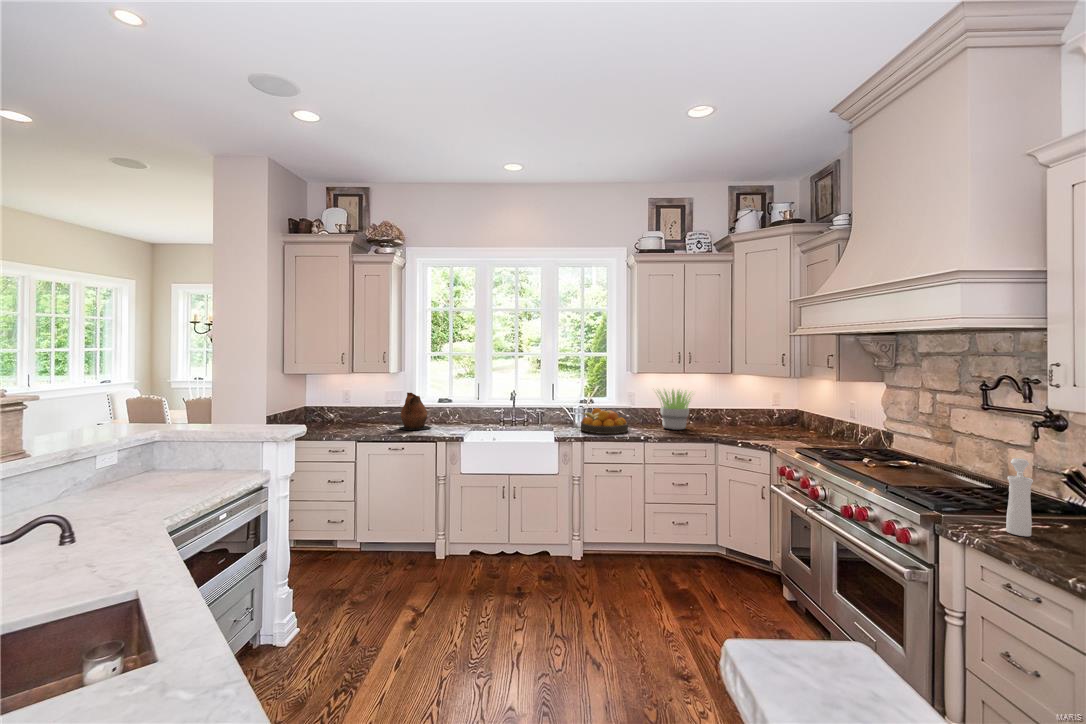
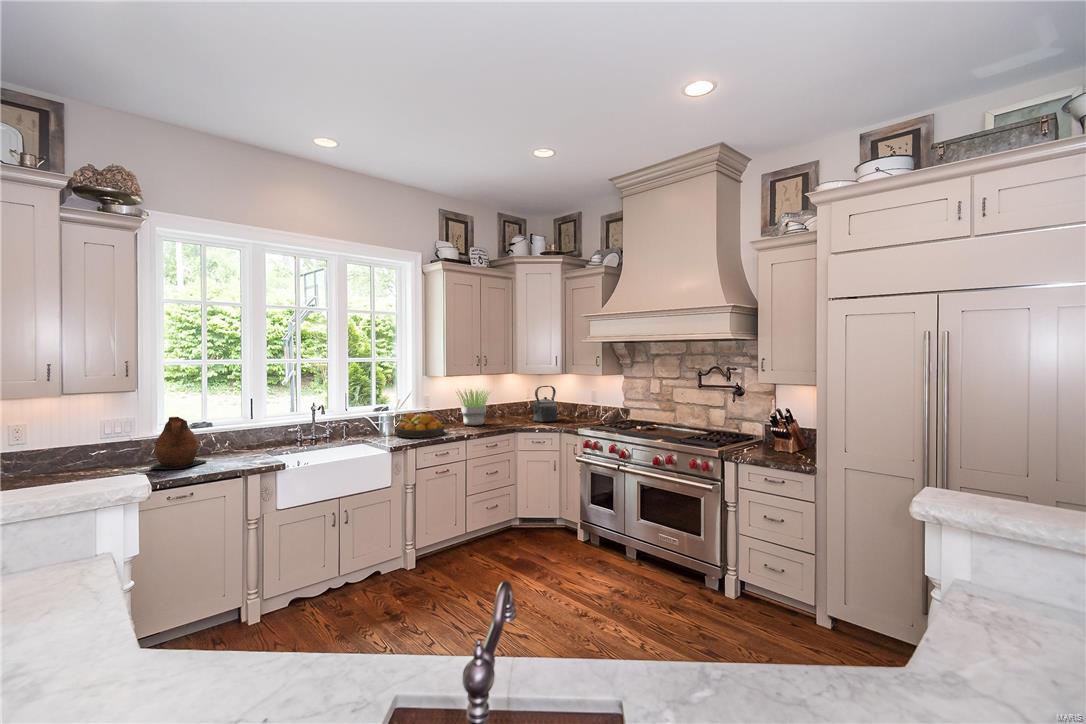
kettle: none [743,391,785,437] -> present [532,386,558,422]
pepper mill: present [1006,458,1033,536] -> none [749,412,768,453]

